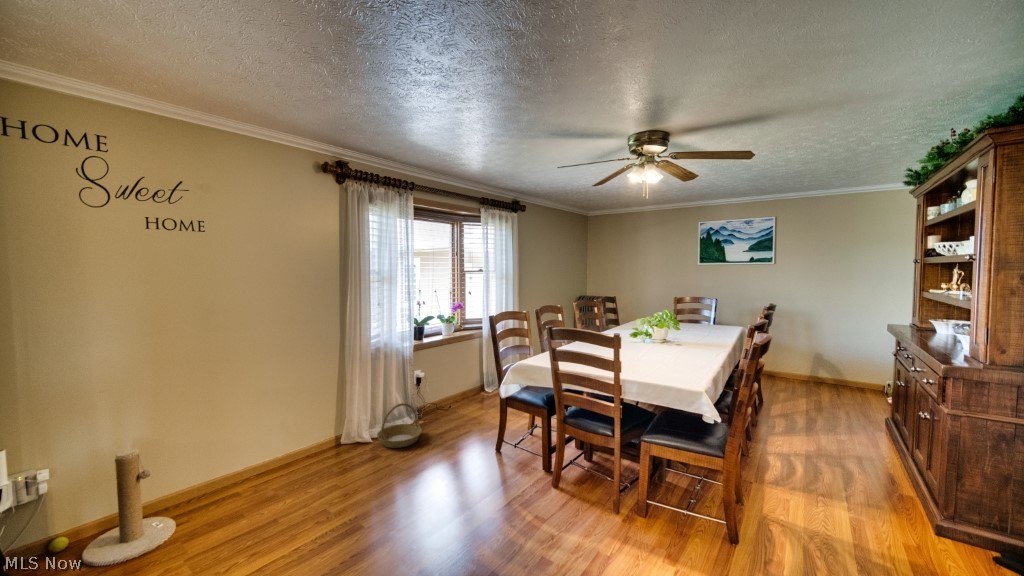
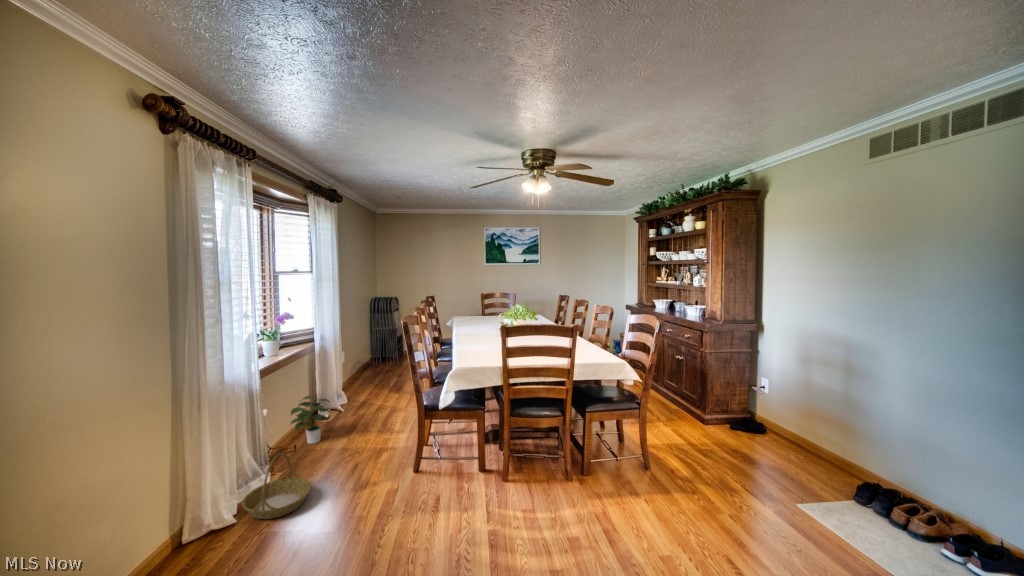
potted plant: none [445,371,476,409] -> present [291,396,330,444]

